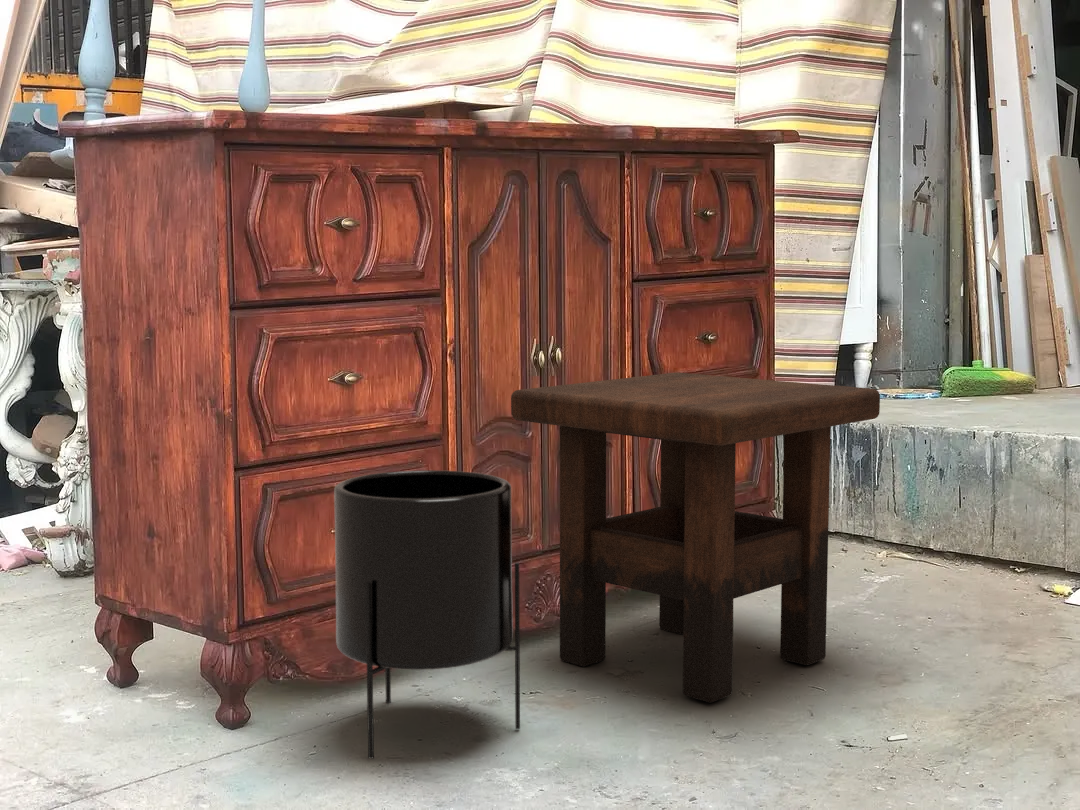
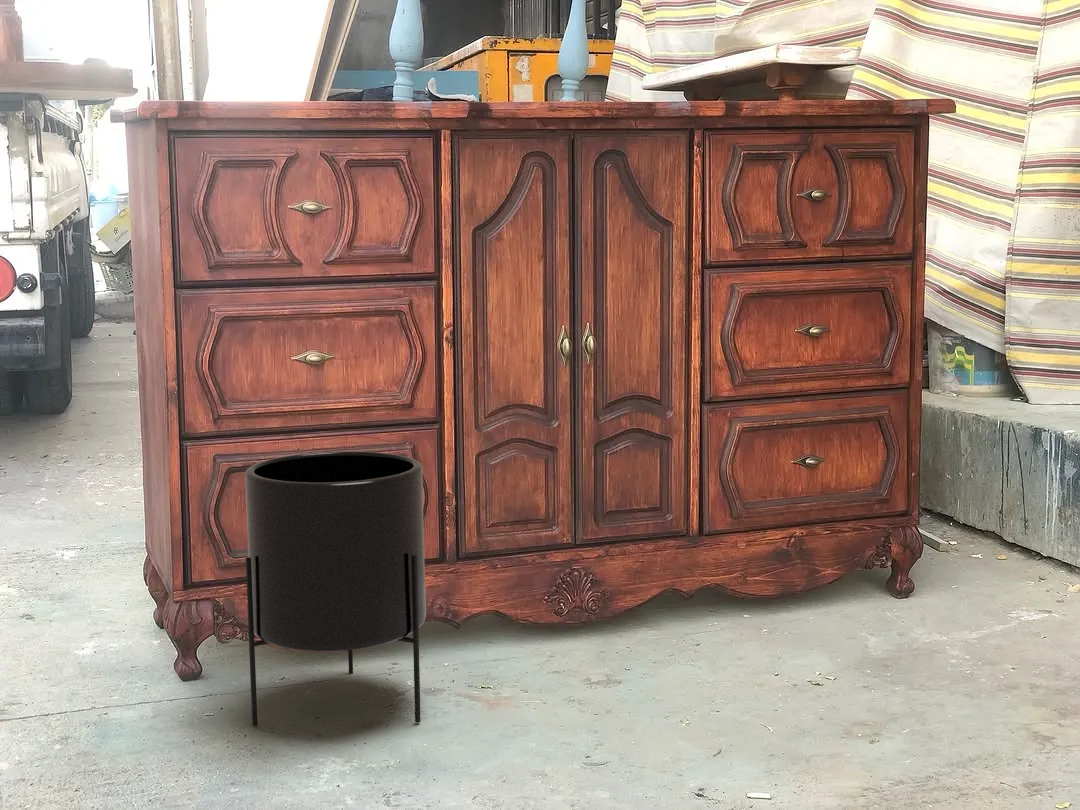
side table: present [511,373,880,703] -> none [513,367,900,731]

